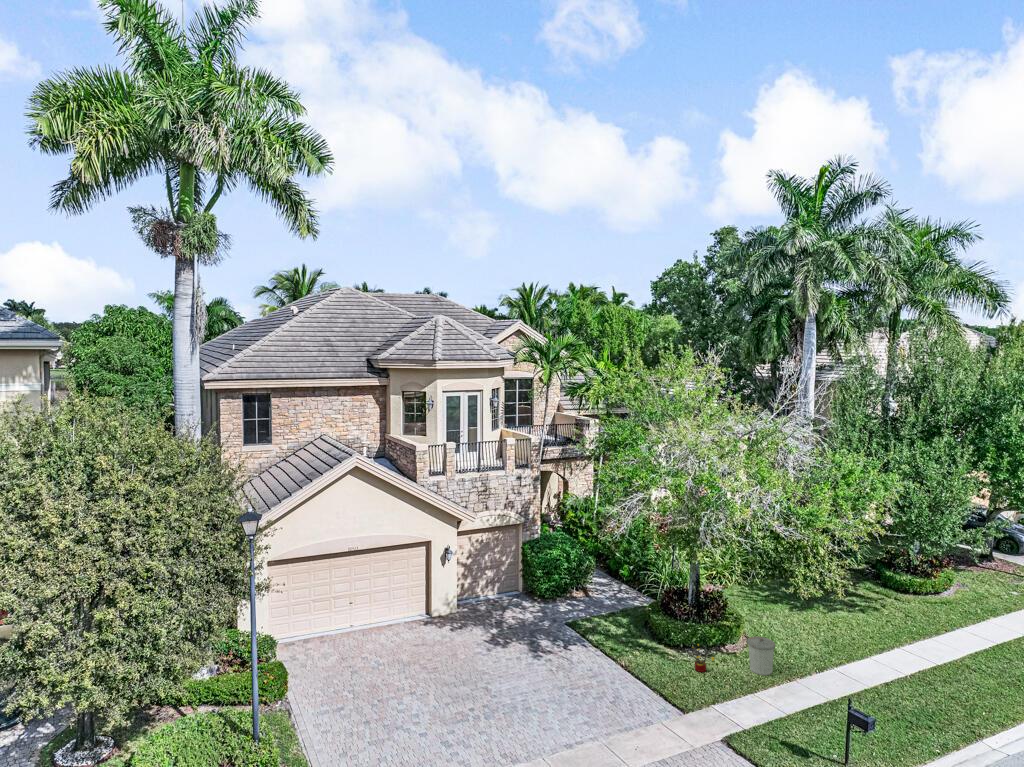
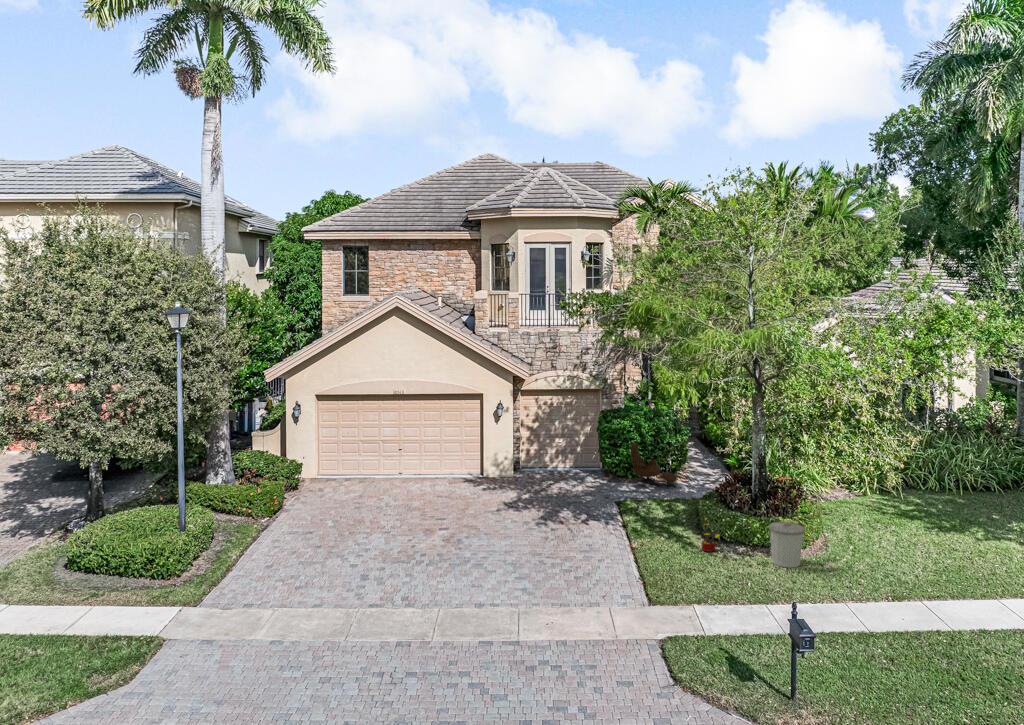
lounge chair: none [565,567,603,607] -> present [631,442,678,488]

